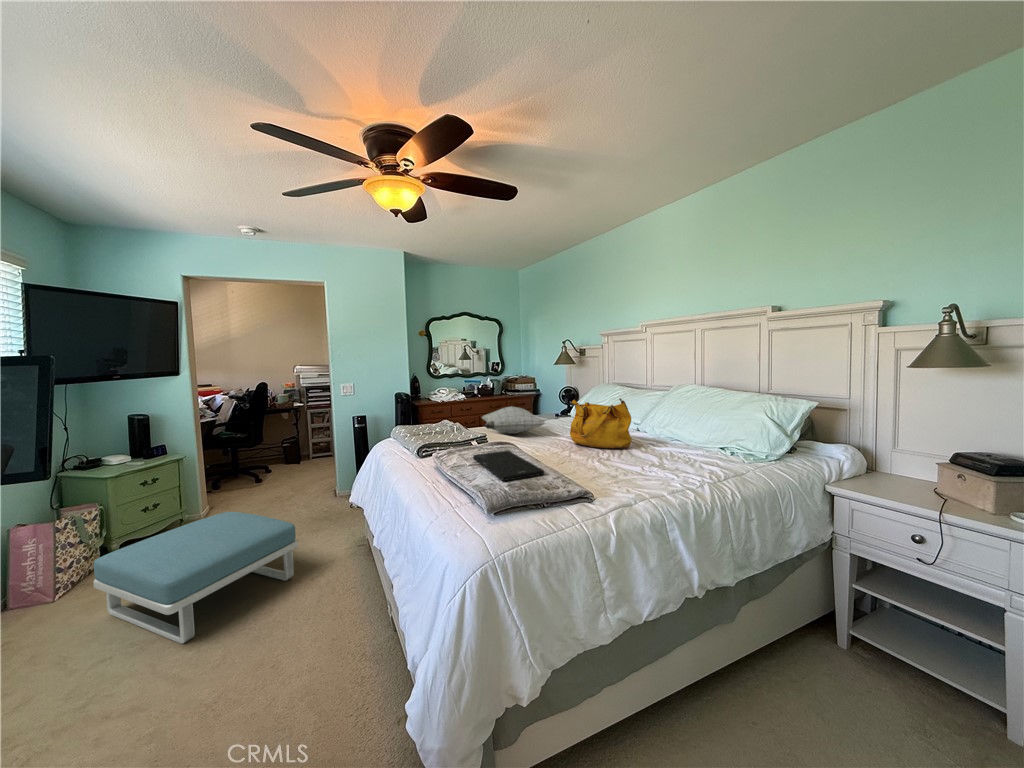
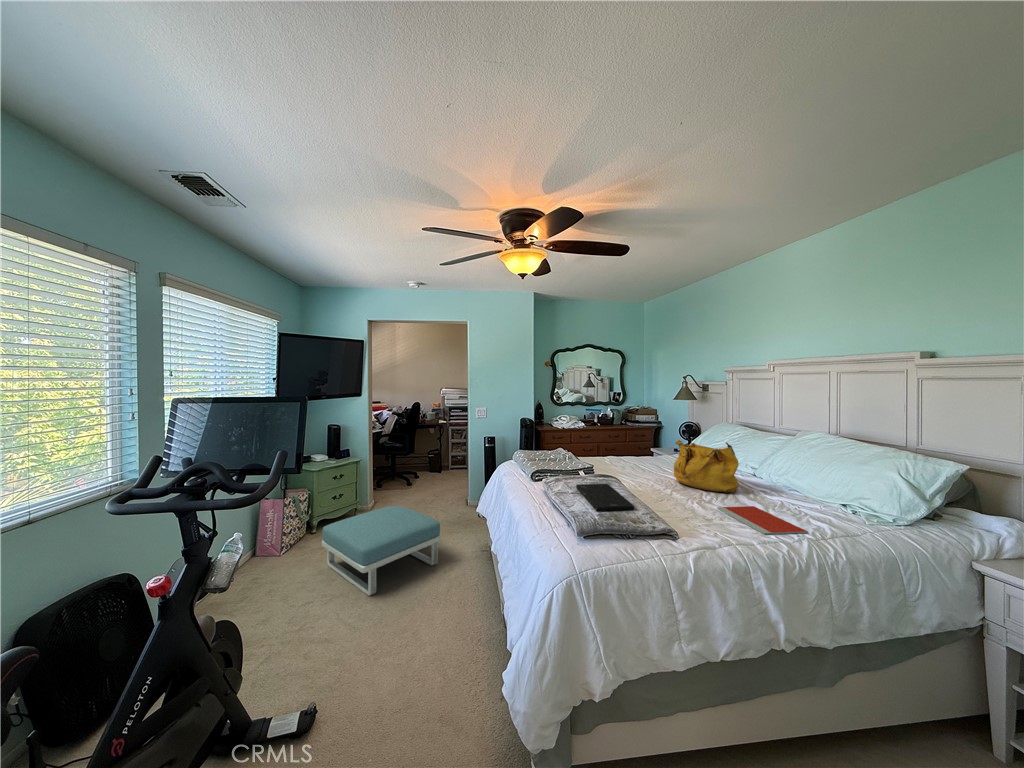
pillow: present [482,407,545,434] -> none [591,441,650,466]
notebook: none [619,458,705,483] -> present [717,506,808,534]

